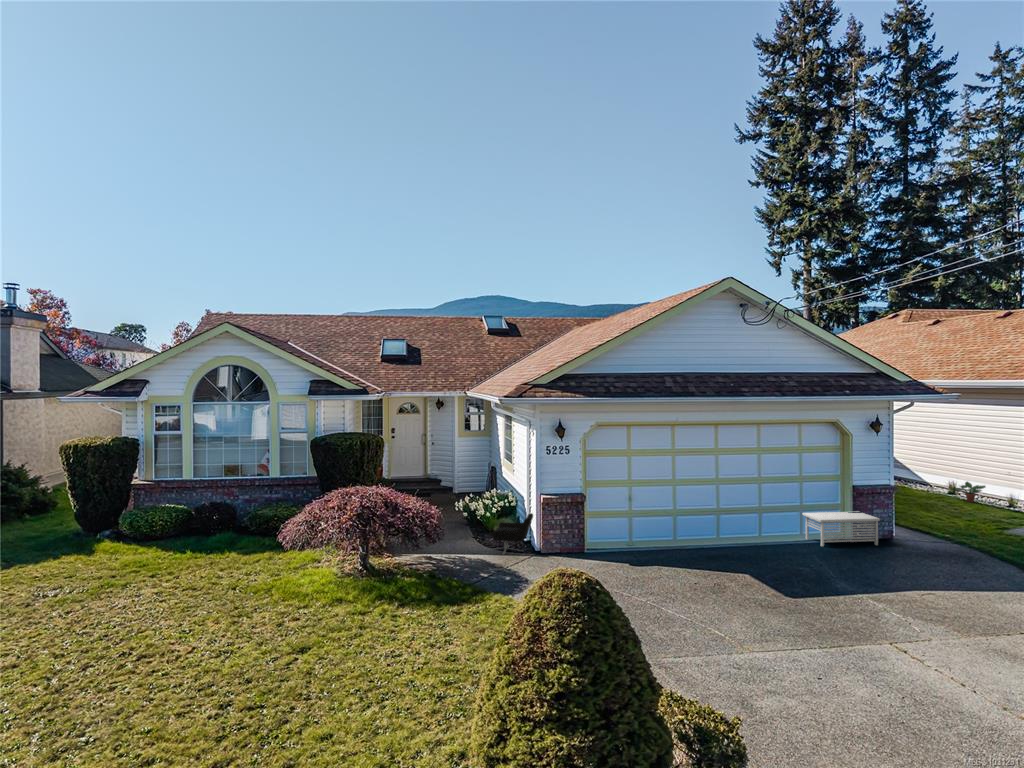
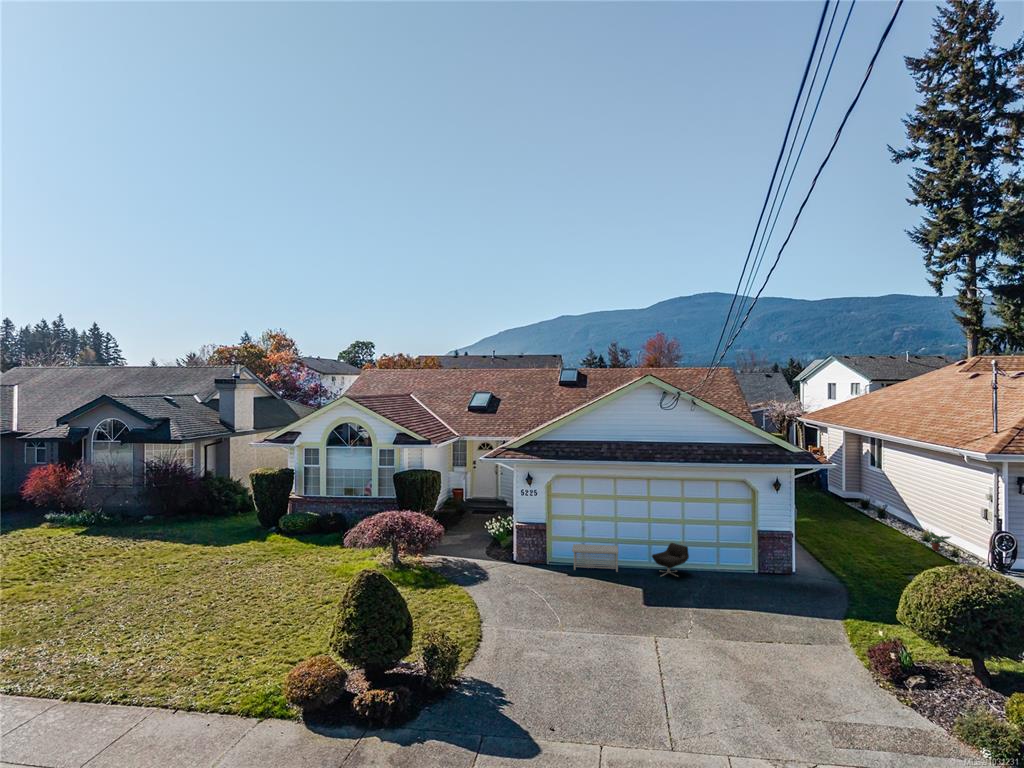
storage bench: present [803,512,880,546] -> present [572,544,618,572]
lounge chair: present [492,513,533,554] -> present [652,543,689,576]

